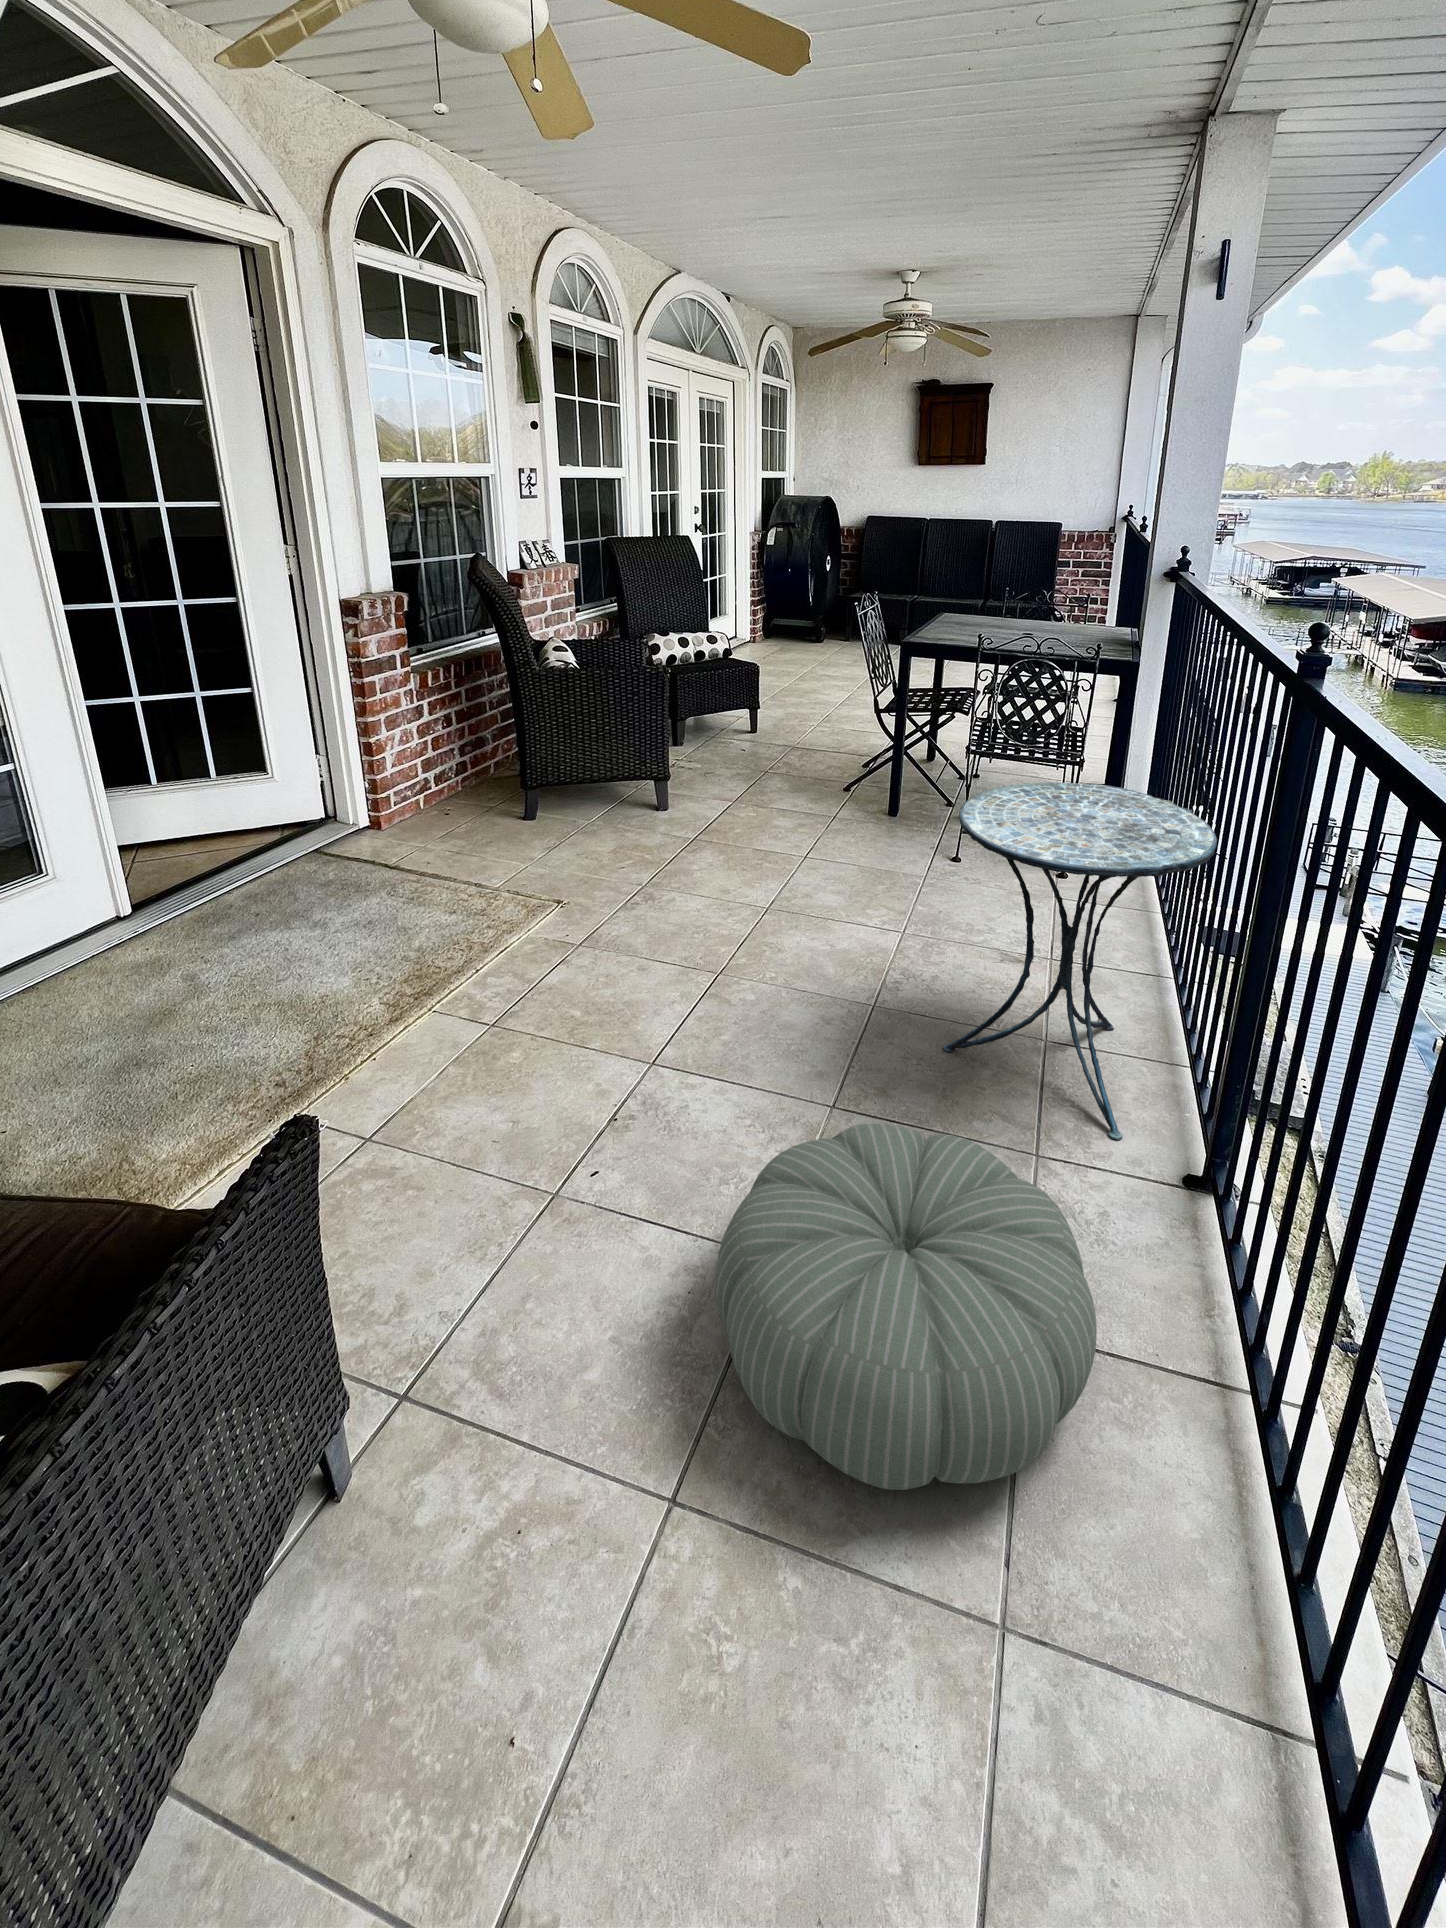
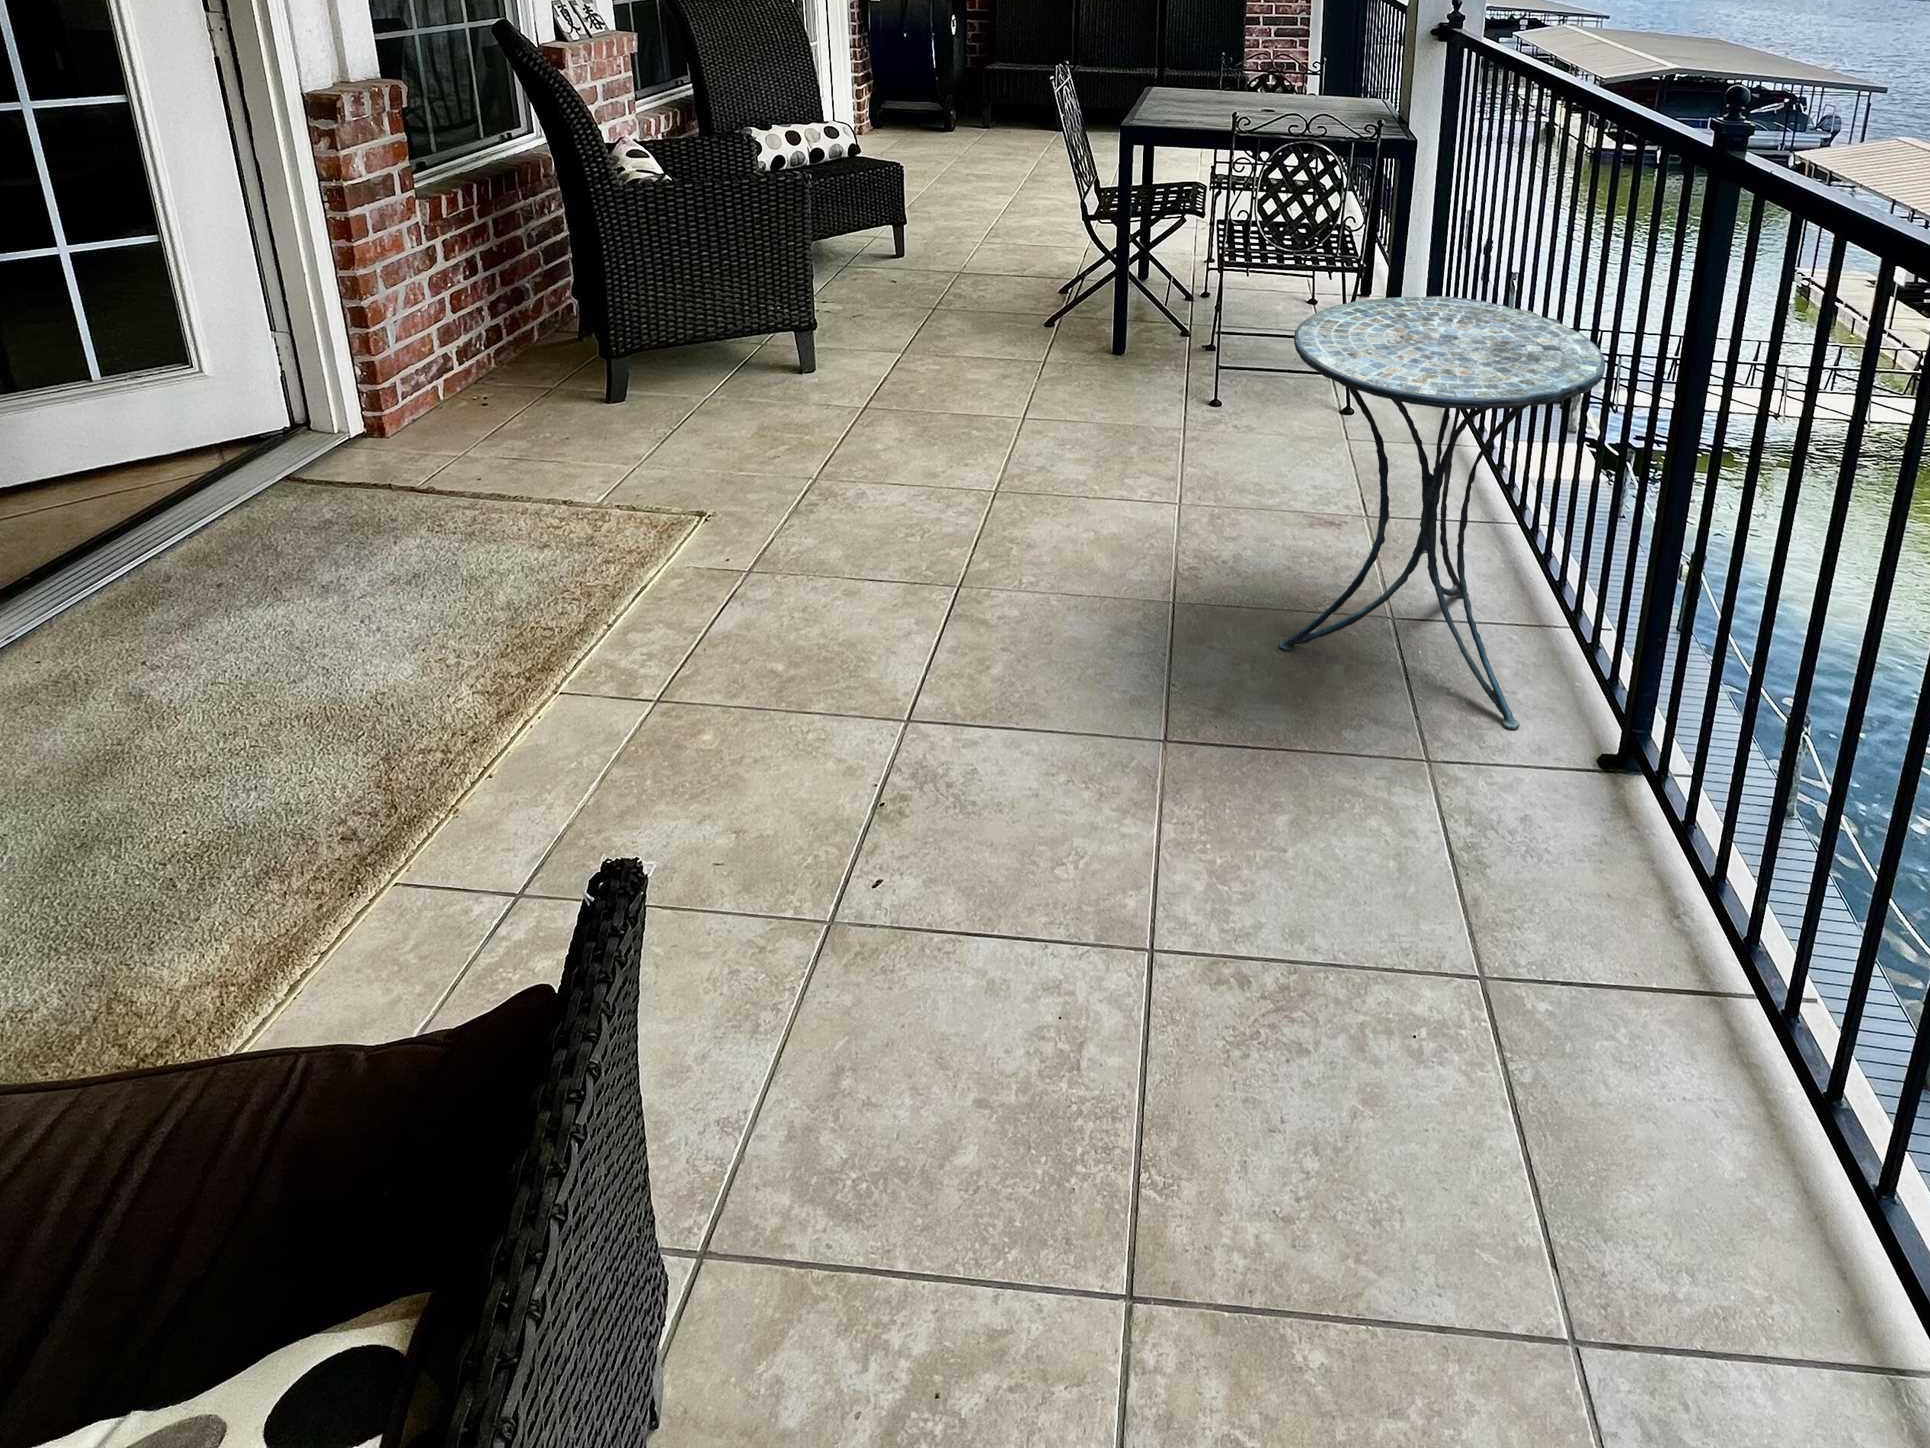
pouf: present [715,1124,1097,1490] -> none [1113,752,1598,1213]

